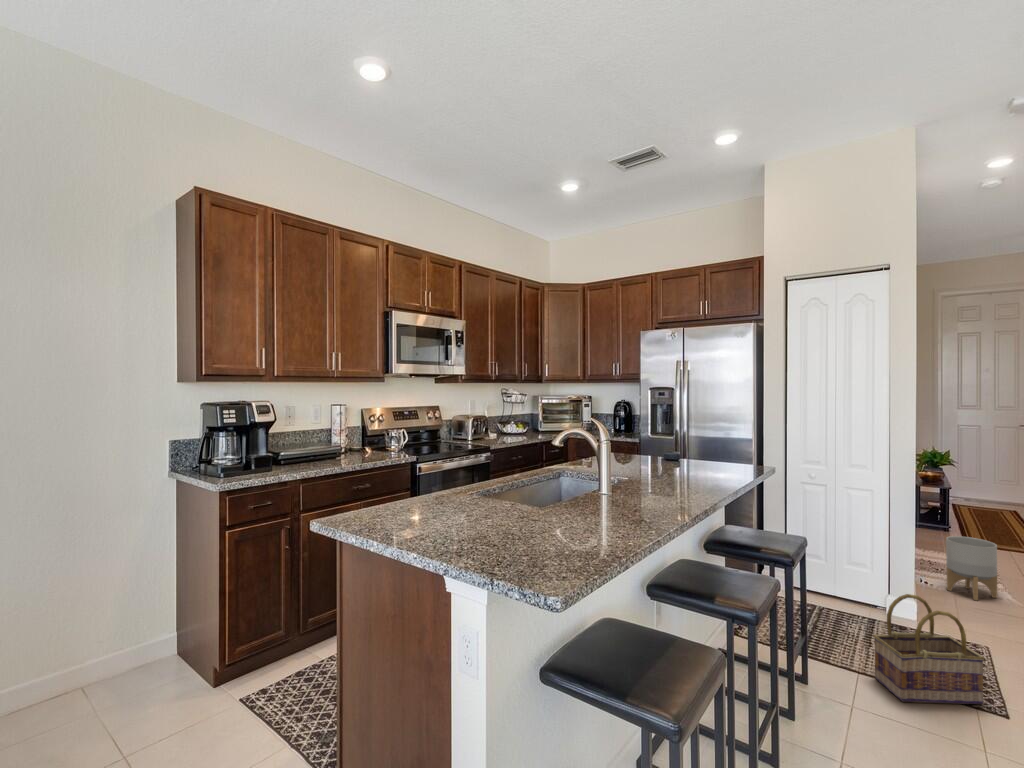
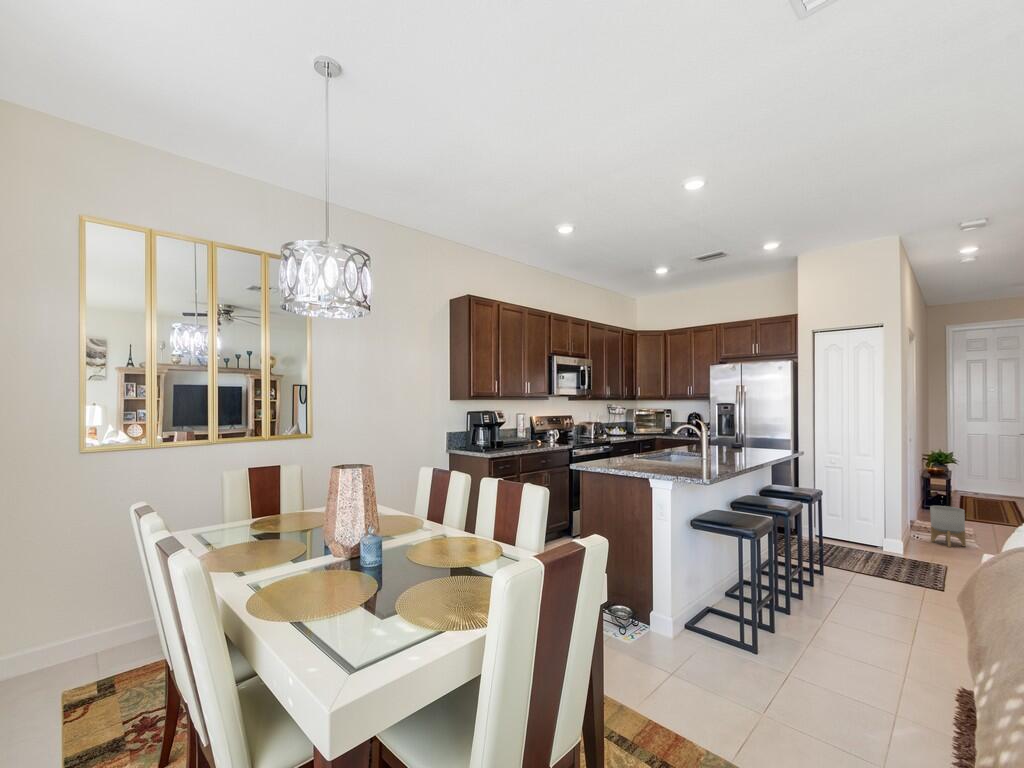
basket: present [873,594,984,704] -> none [863,526,927,586]

